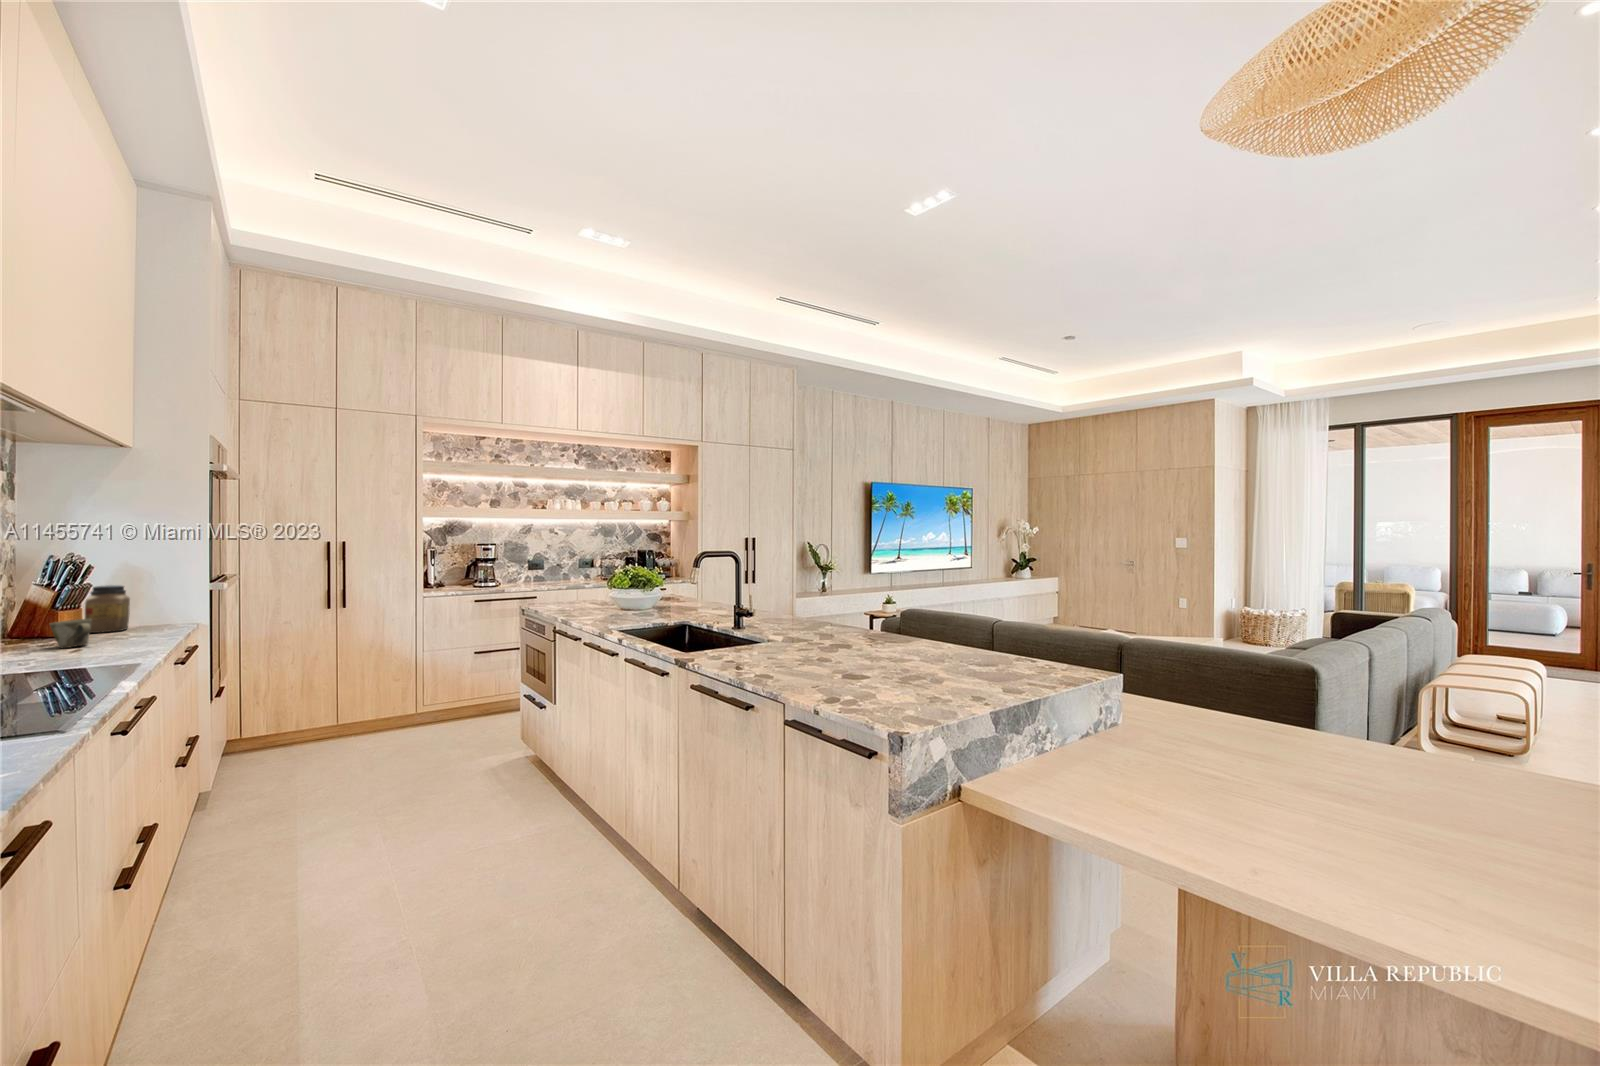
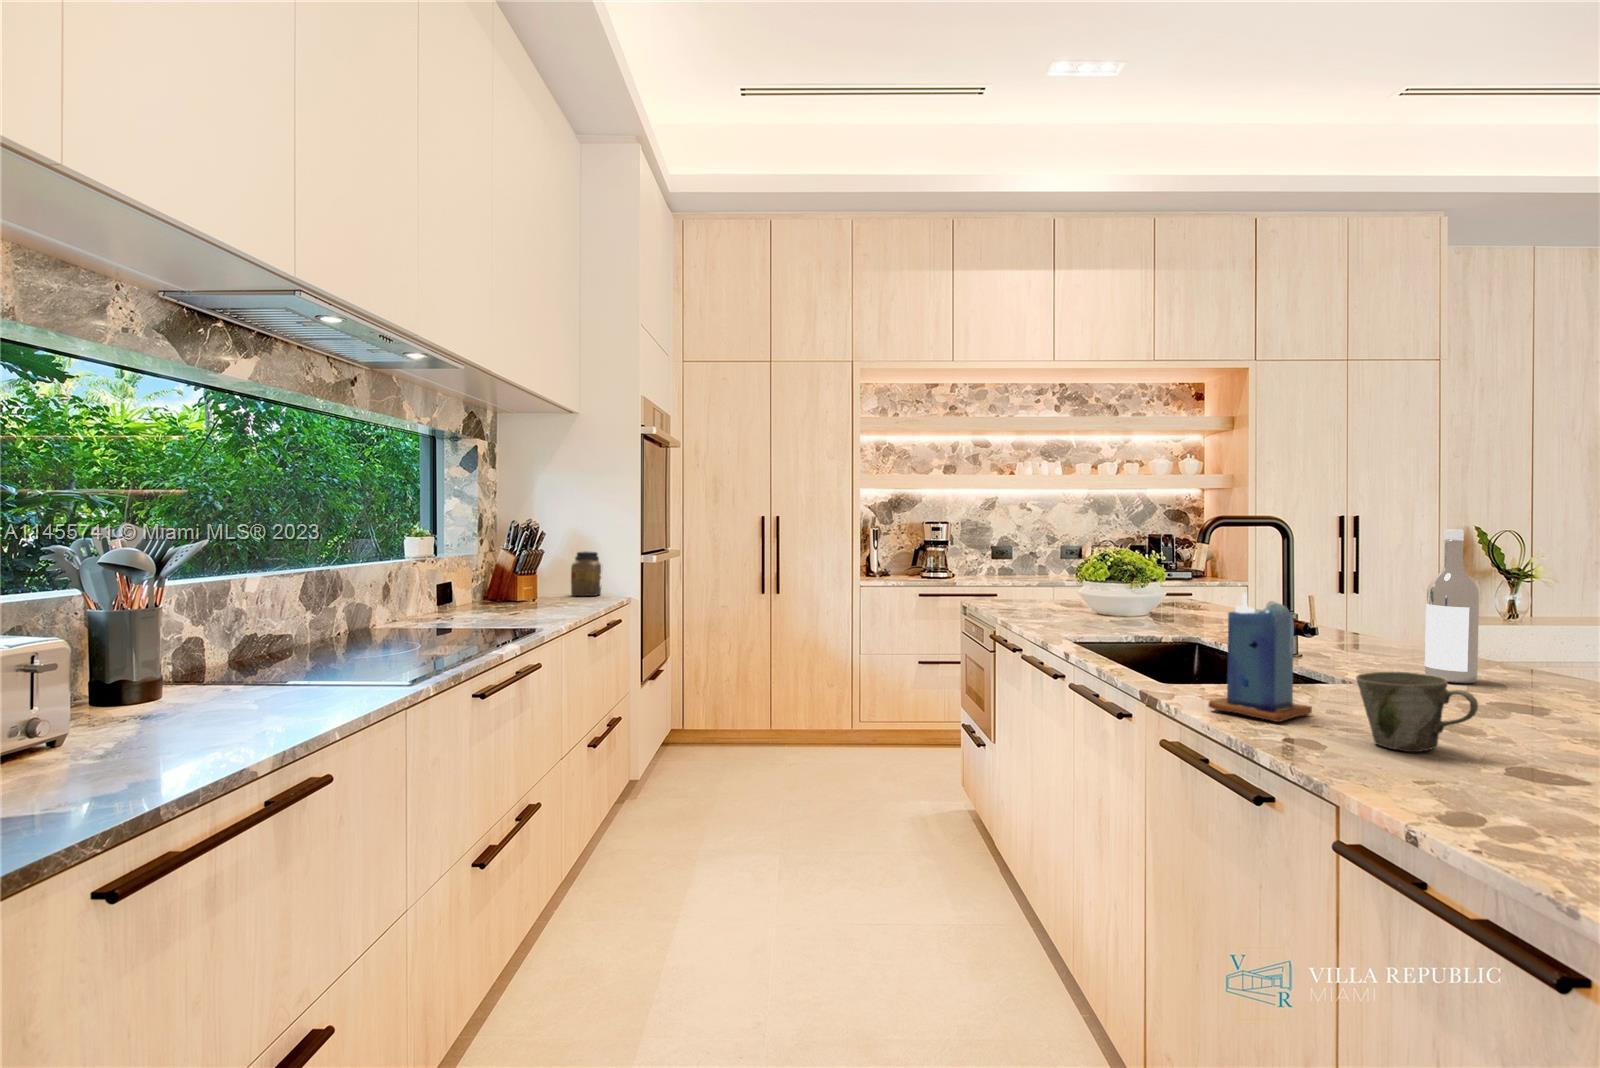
wine bottle: none [801,561,821,636] -> present [1425,529,1479,683]
candle: none [717,602,763,668] -> present [1208,593,1312,722]
mug: present [50,619,92,648] -> present [1356,672,1478,752]

